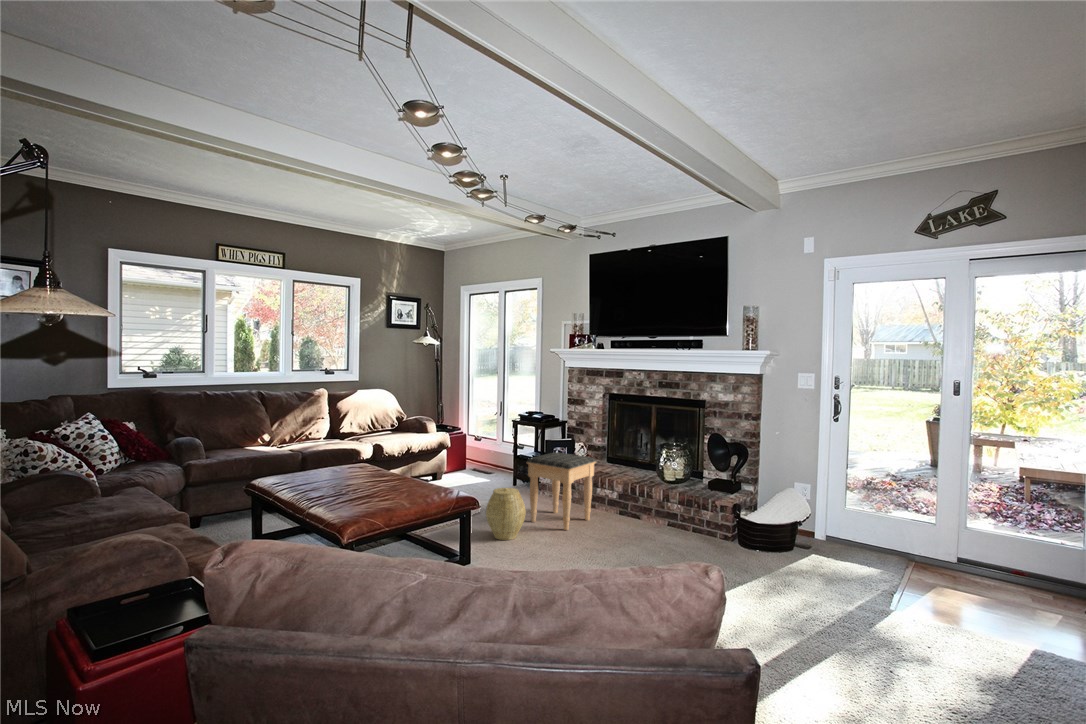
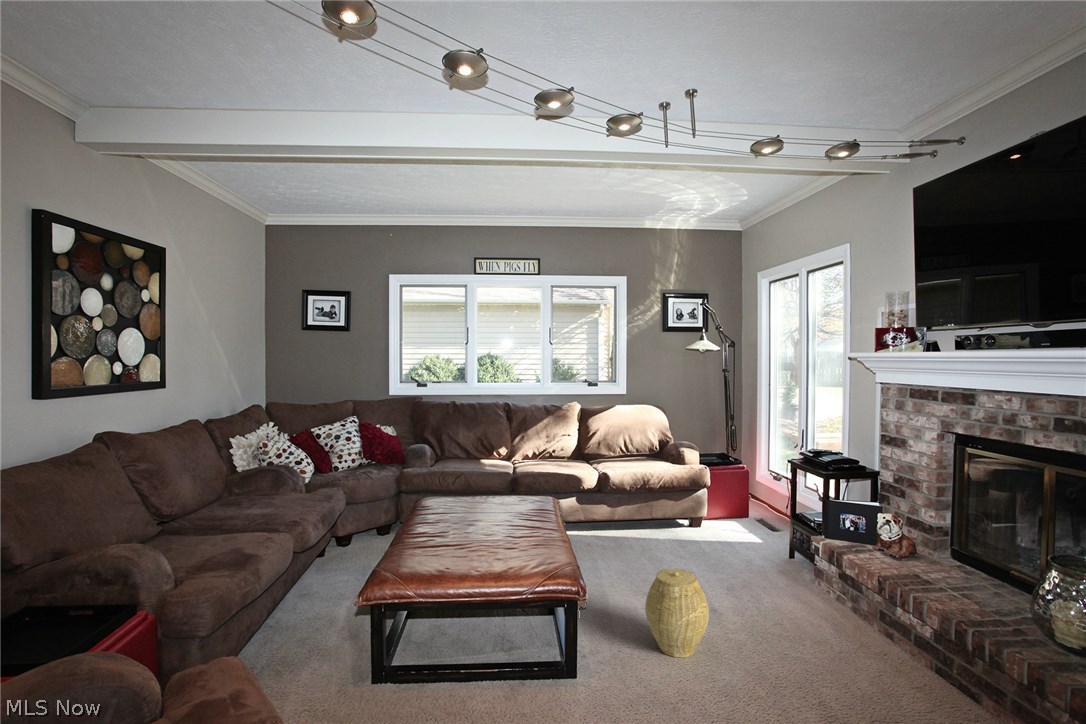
footstool: present [527,452,596,530] -> none [737,526,870,672]

